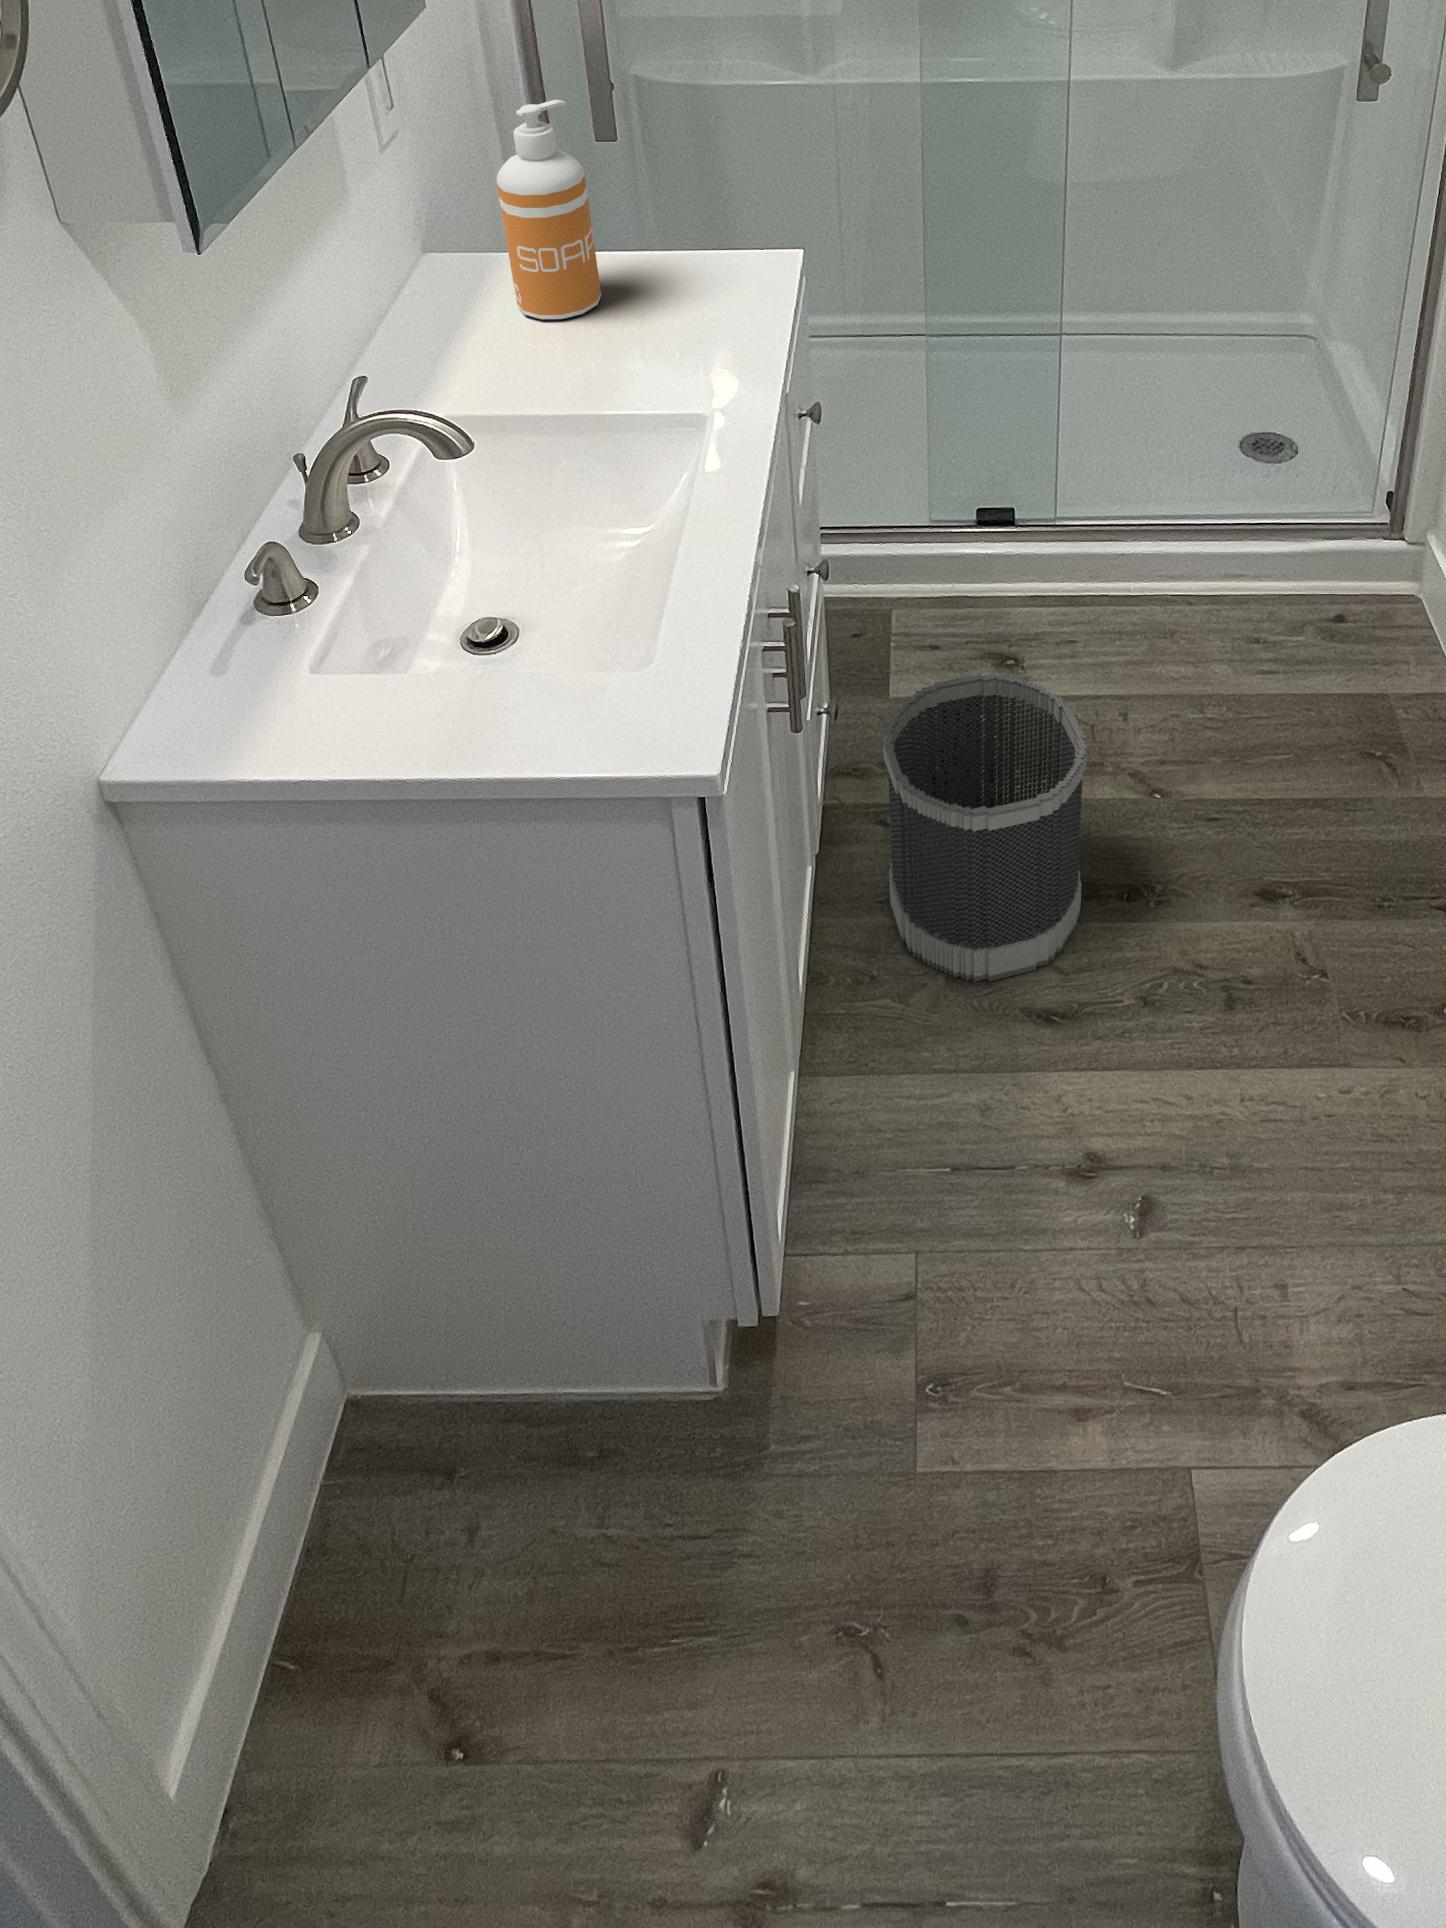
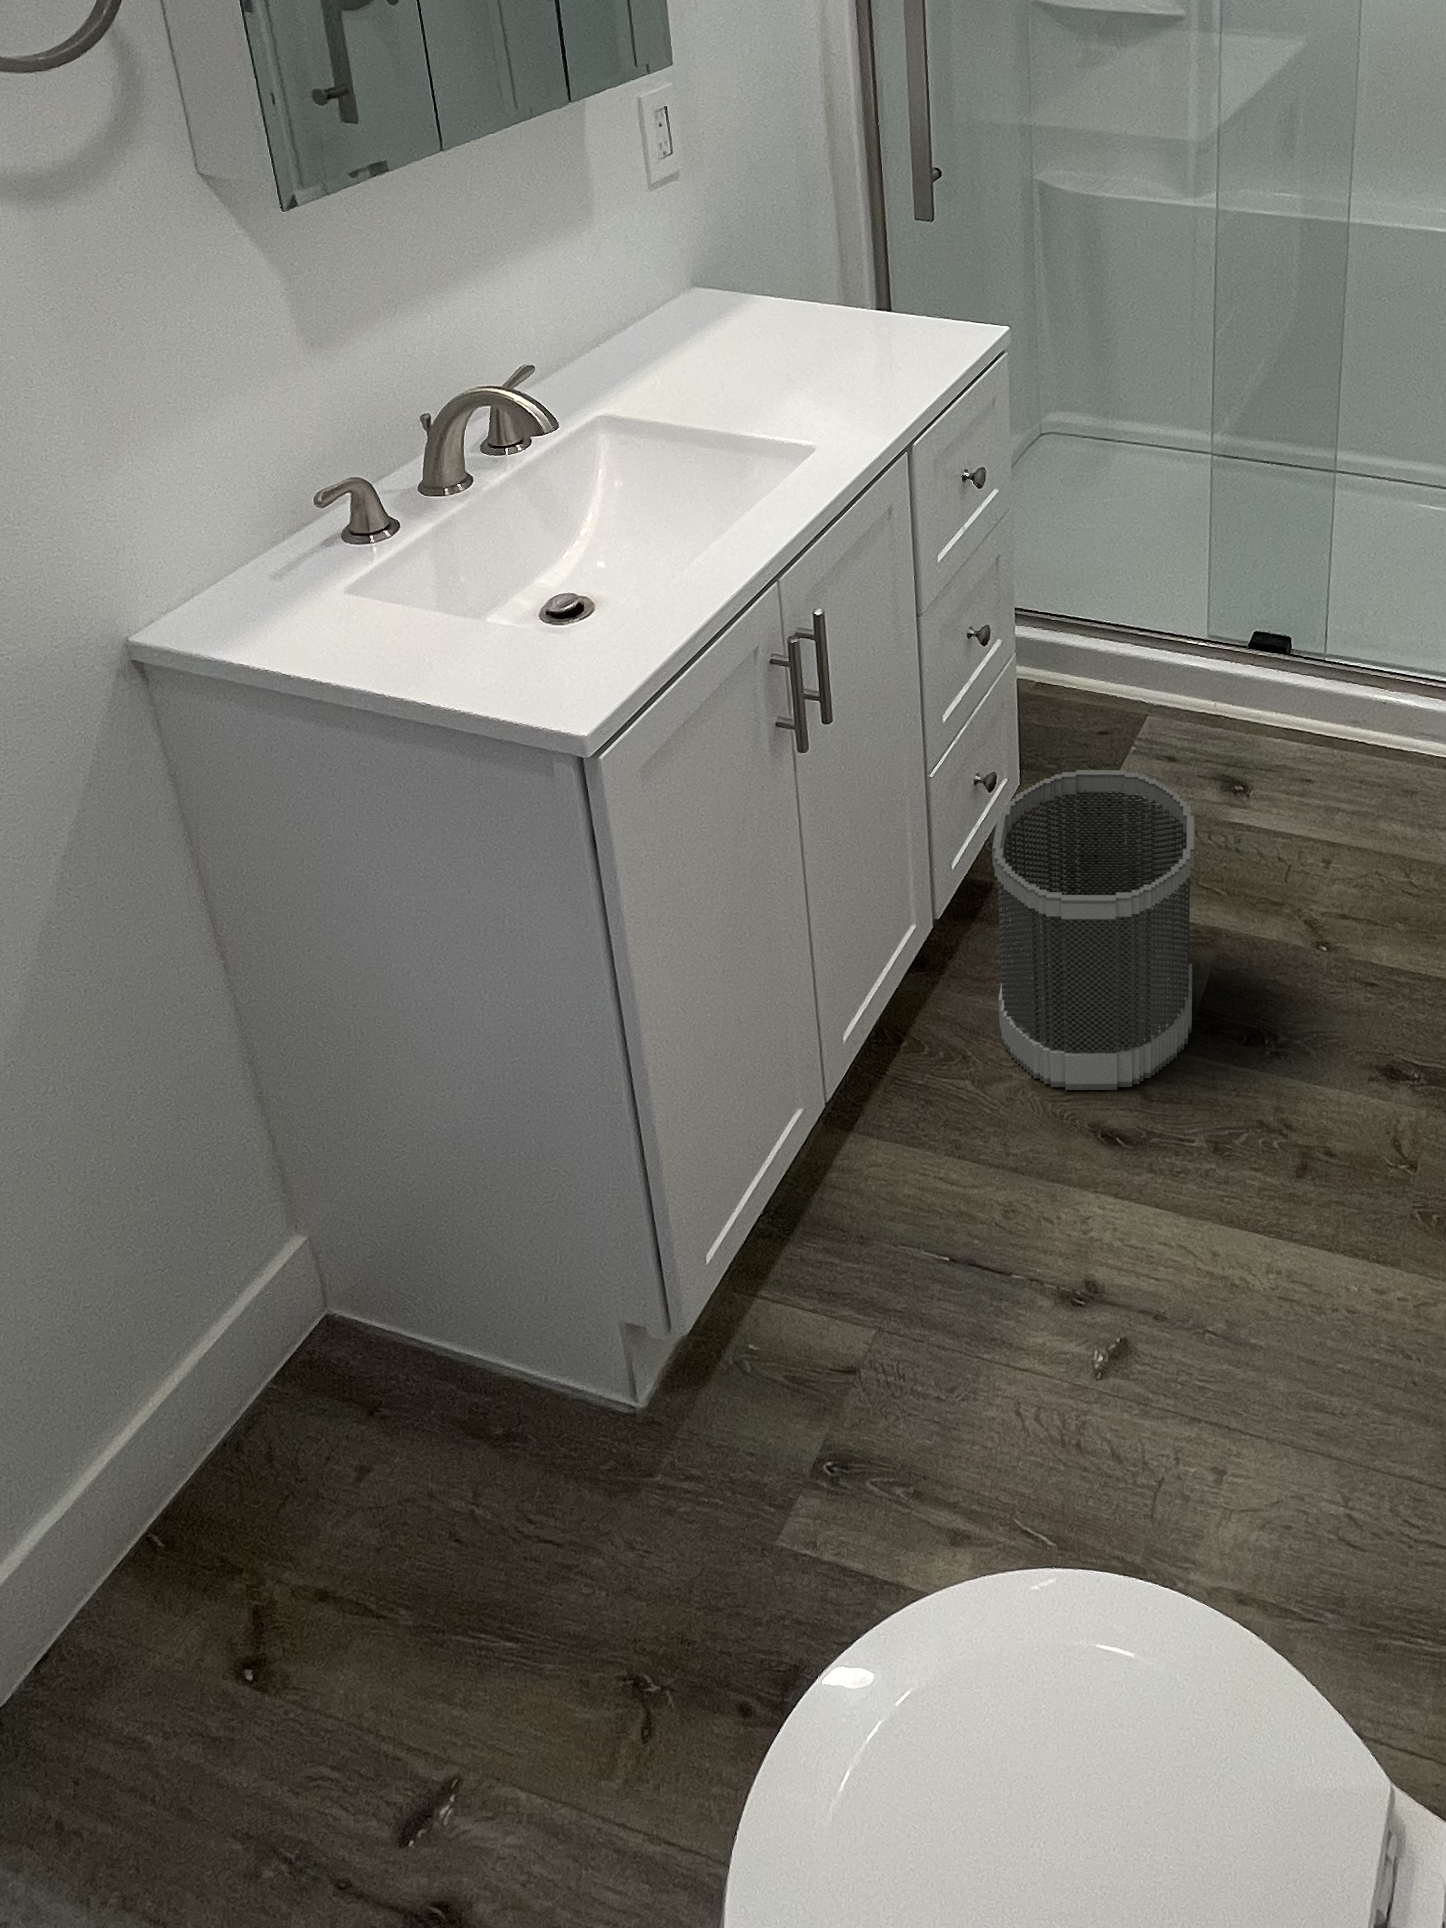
soap dispenser: present [497,100,601,319] -> none [725,157,812,354]

